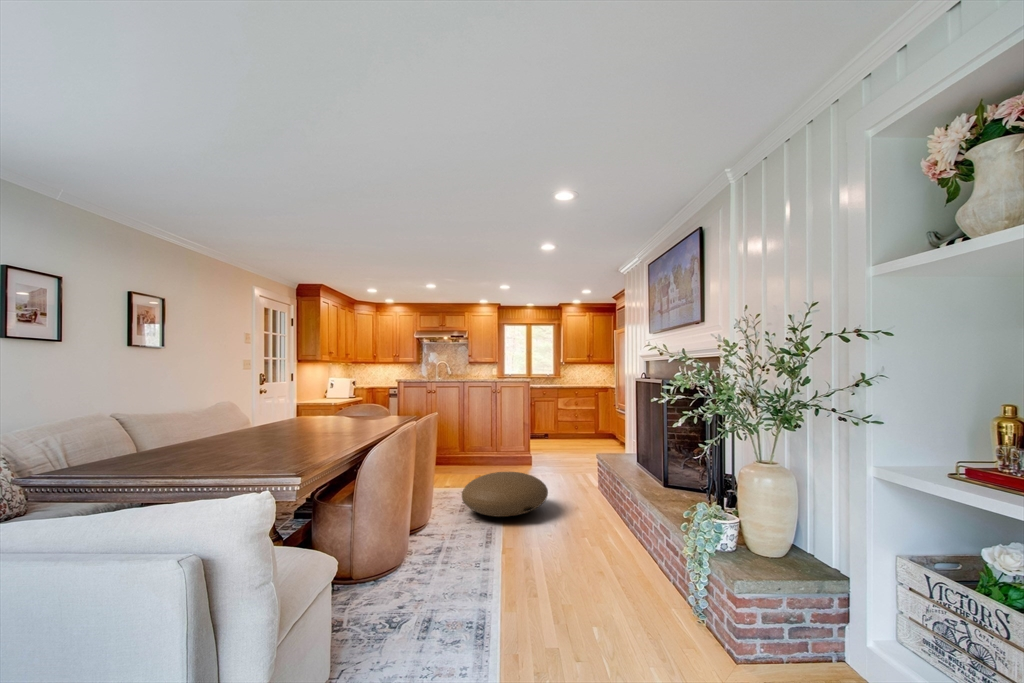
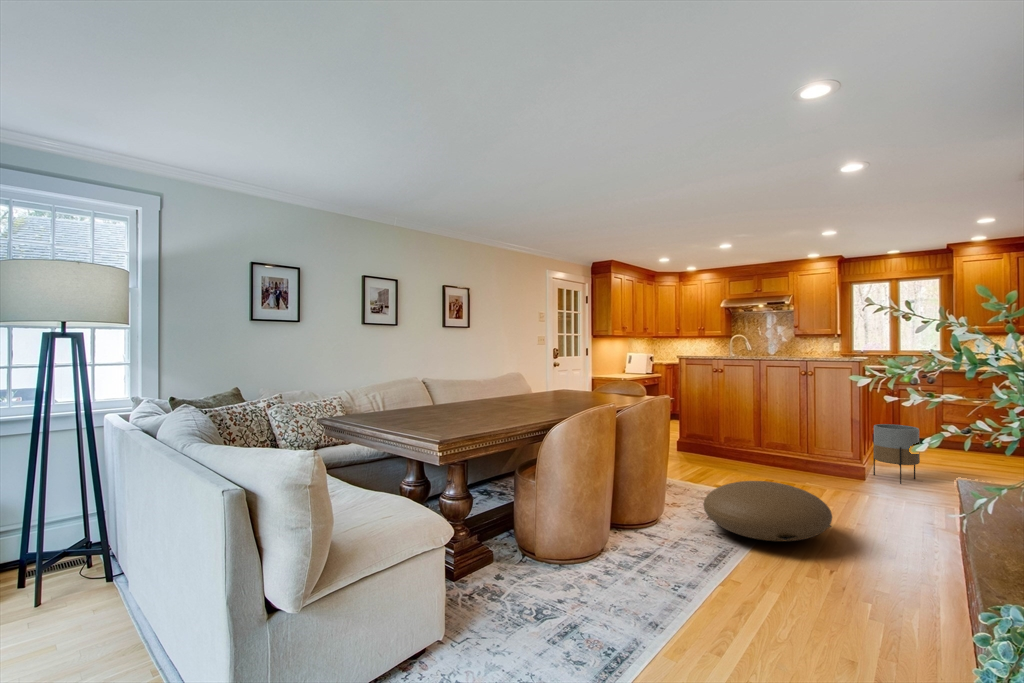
planter: none [535,424,561,465] -> present [873,424,920,484]

